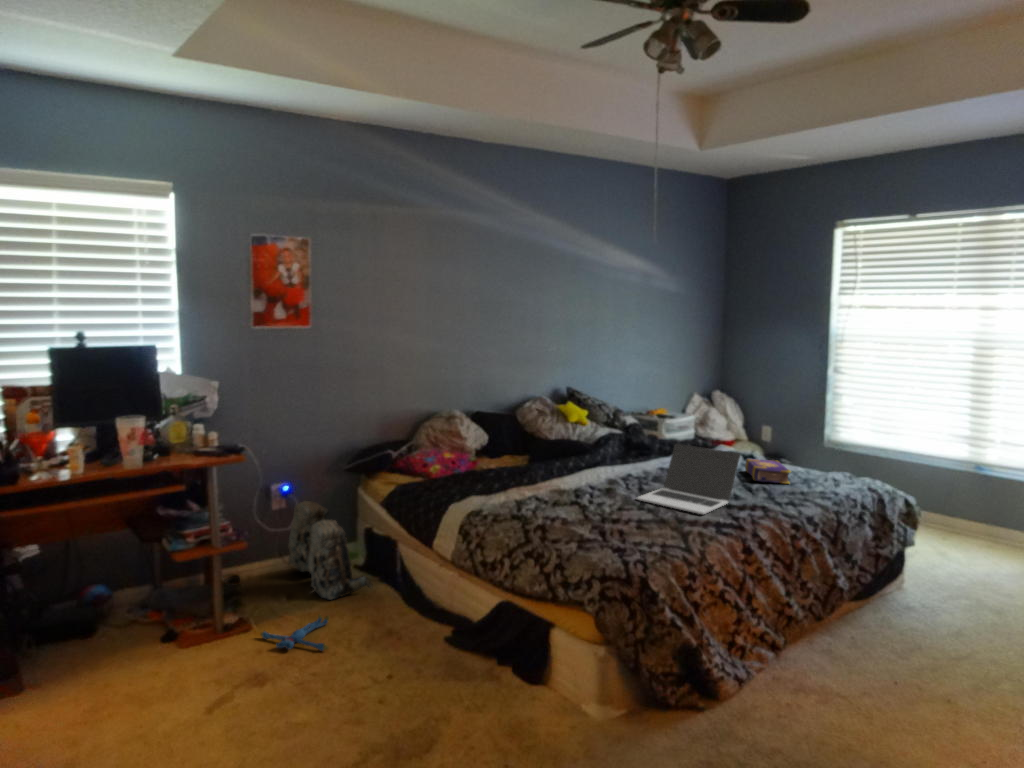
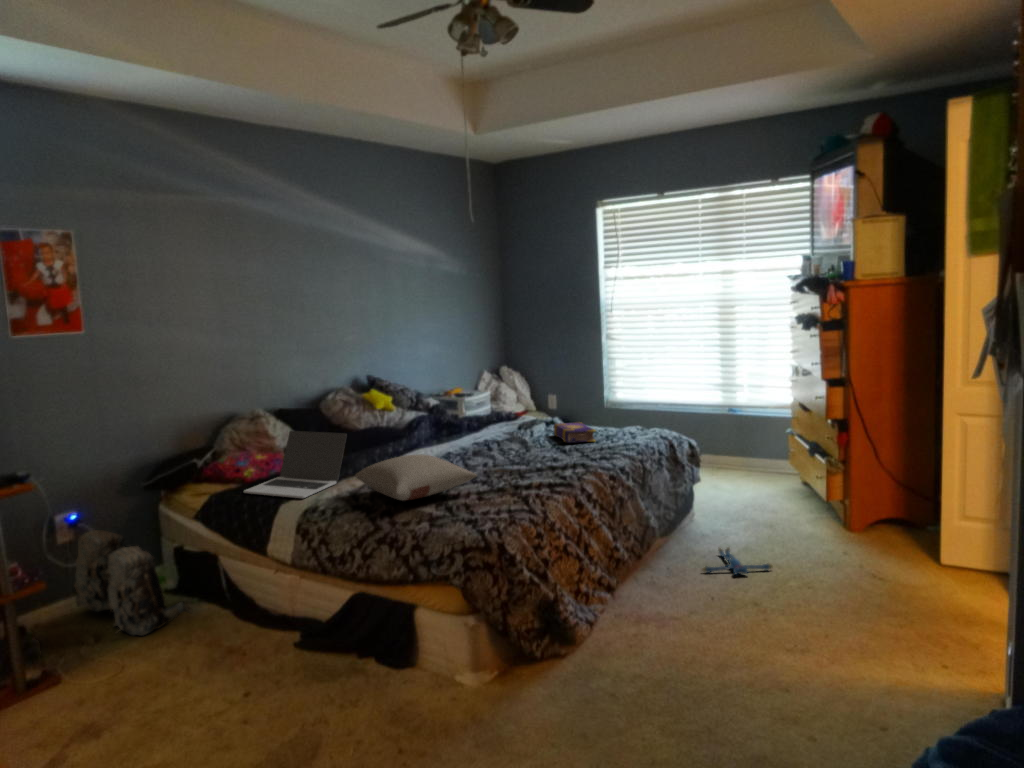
laptop: present [637,444,740,514] -> present [244,431,347,498]
pillow: none [522,472,638,517] -> present [355,454,477,501]
plush toy: present [260,614,329,651] -> present [702,548,772,574]

